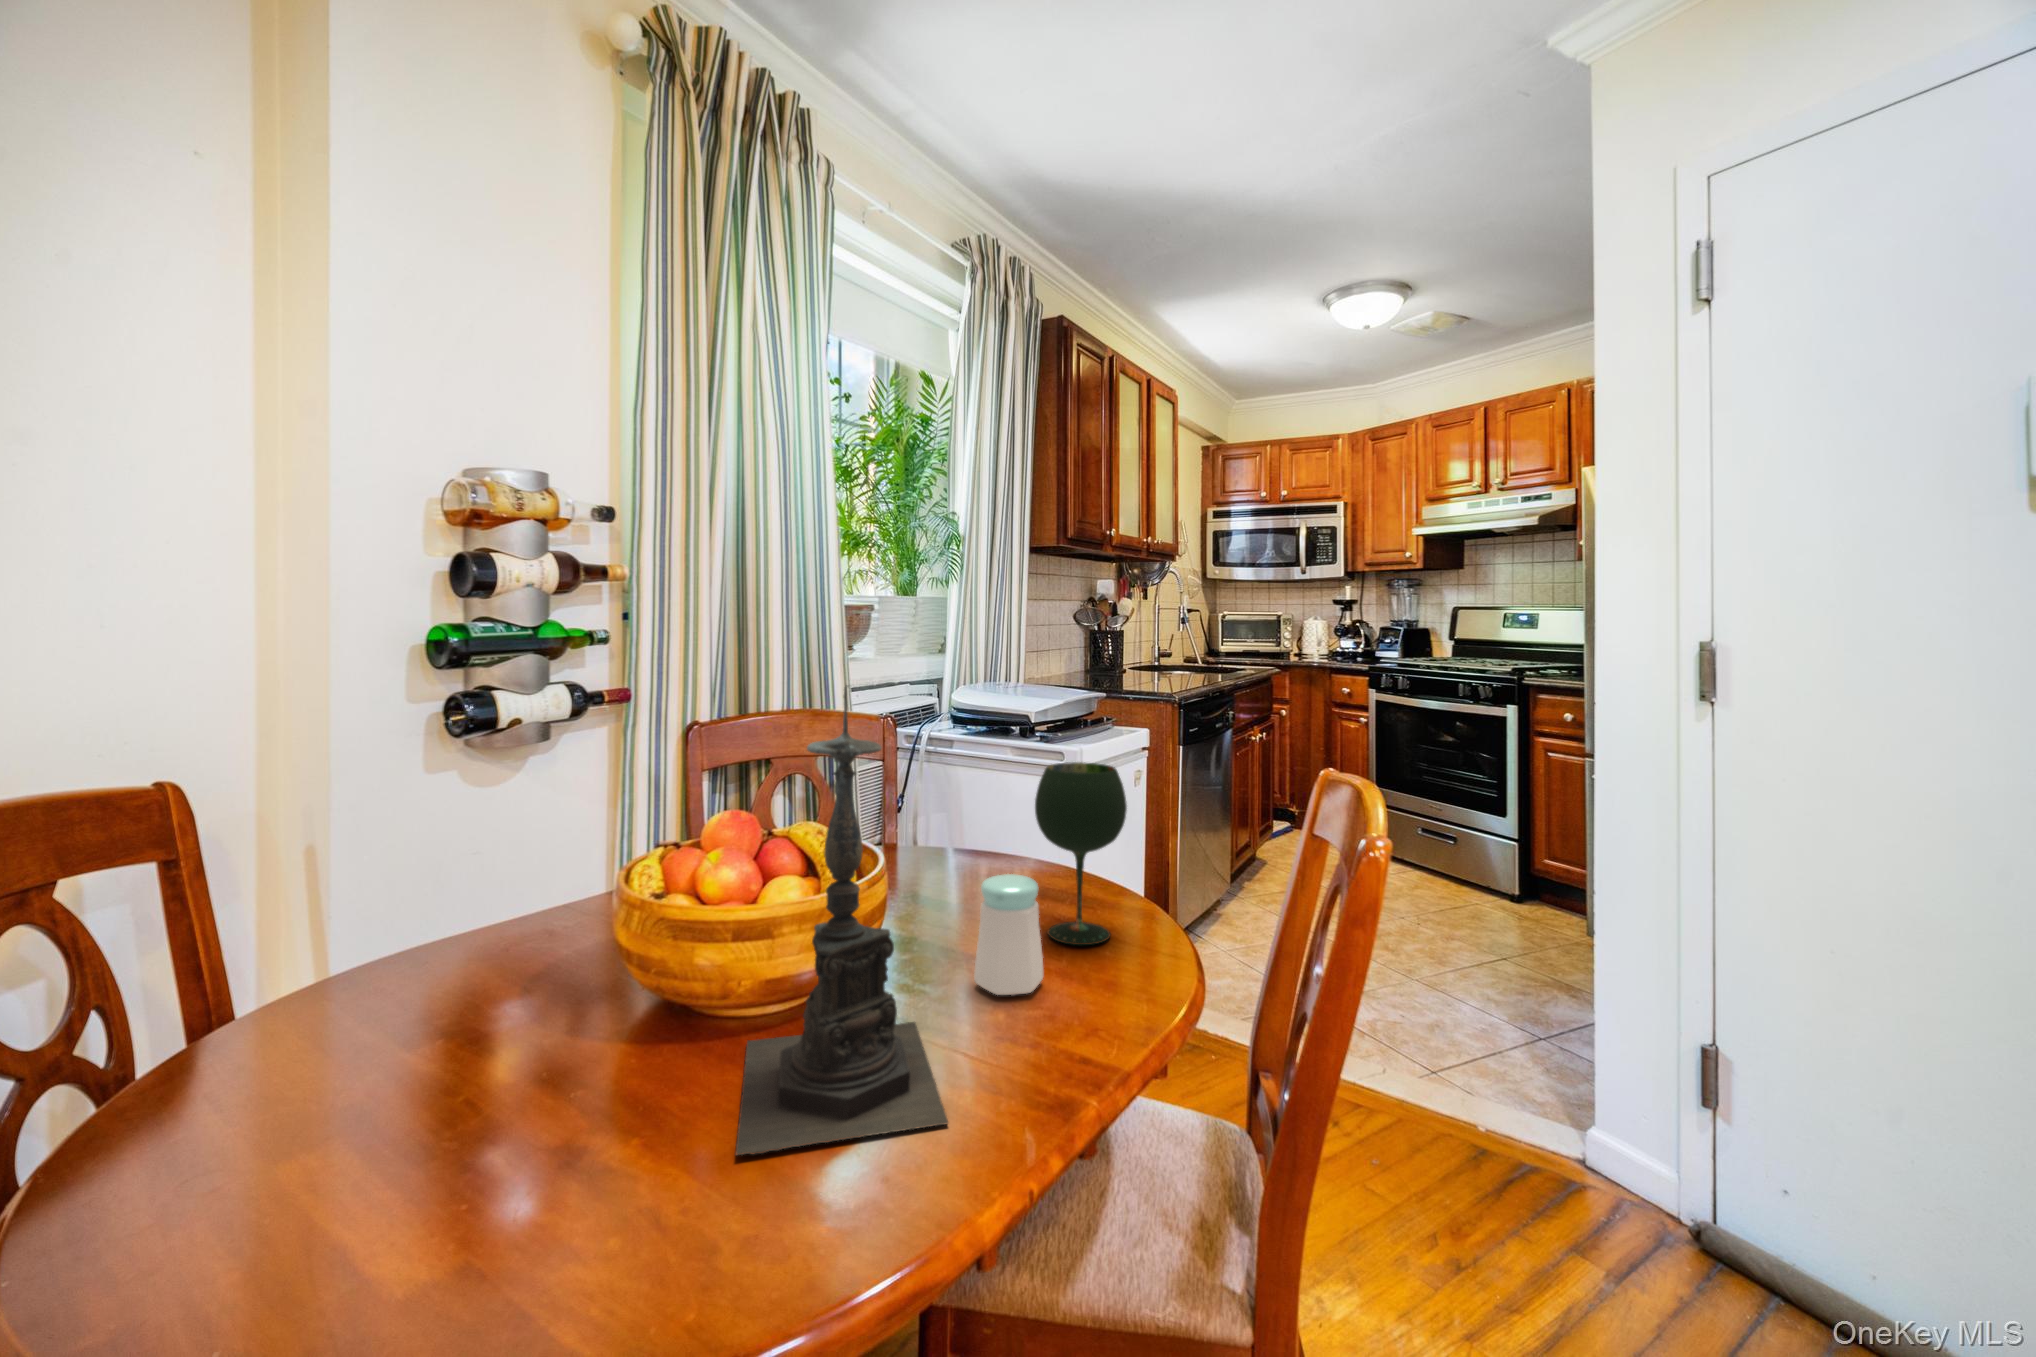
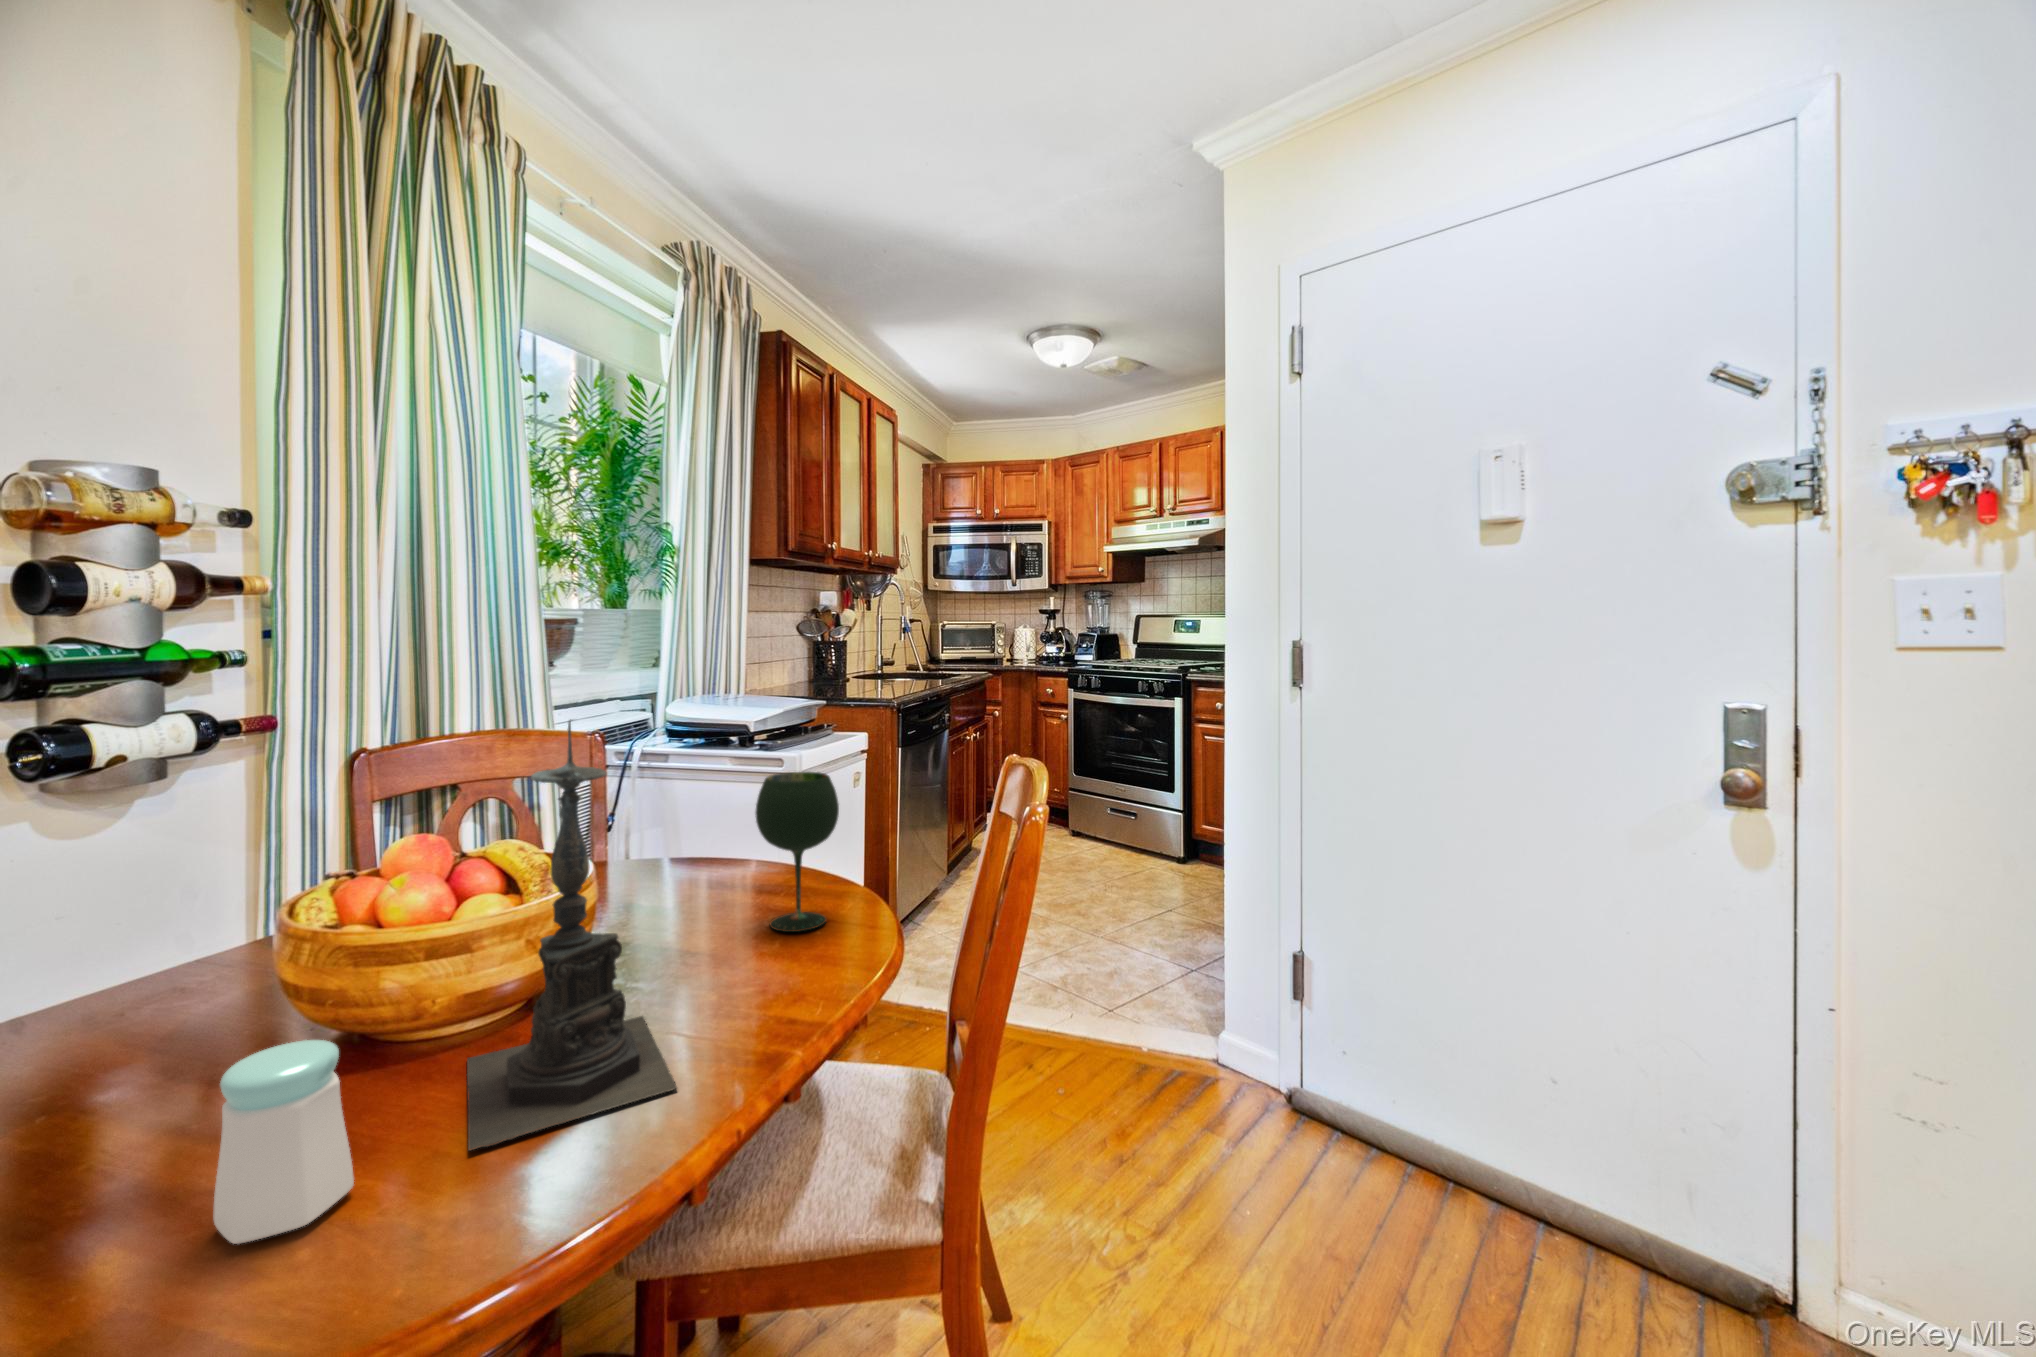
salt shaker: present [974,874,1044,995] -> present [213,1040,354,1244]

